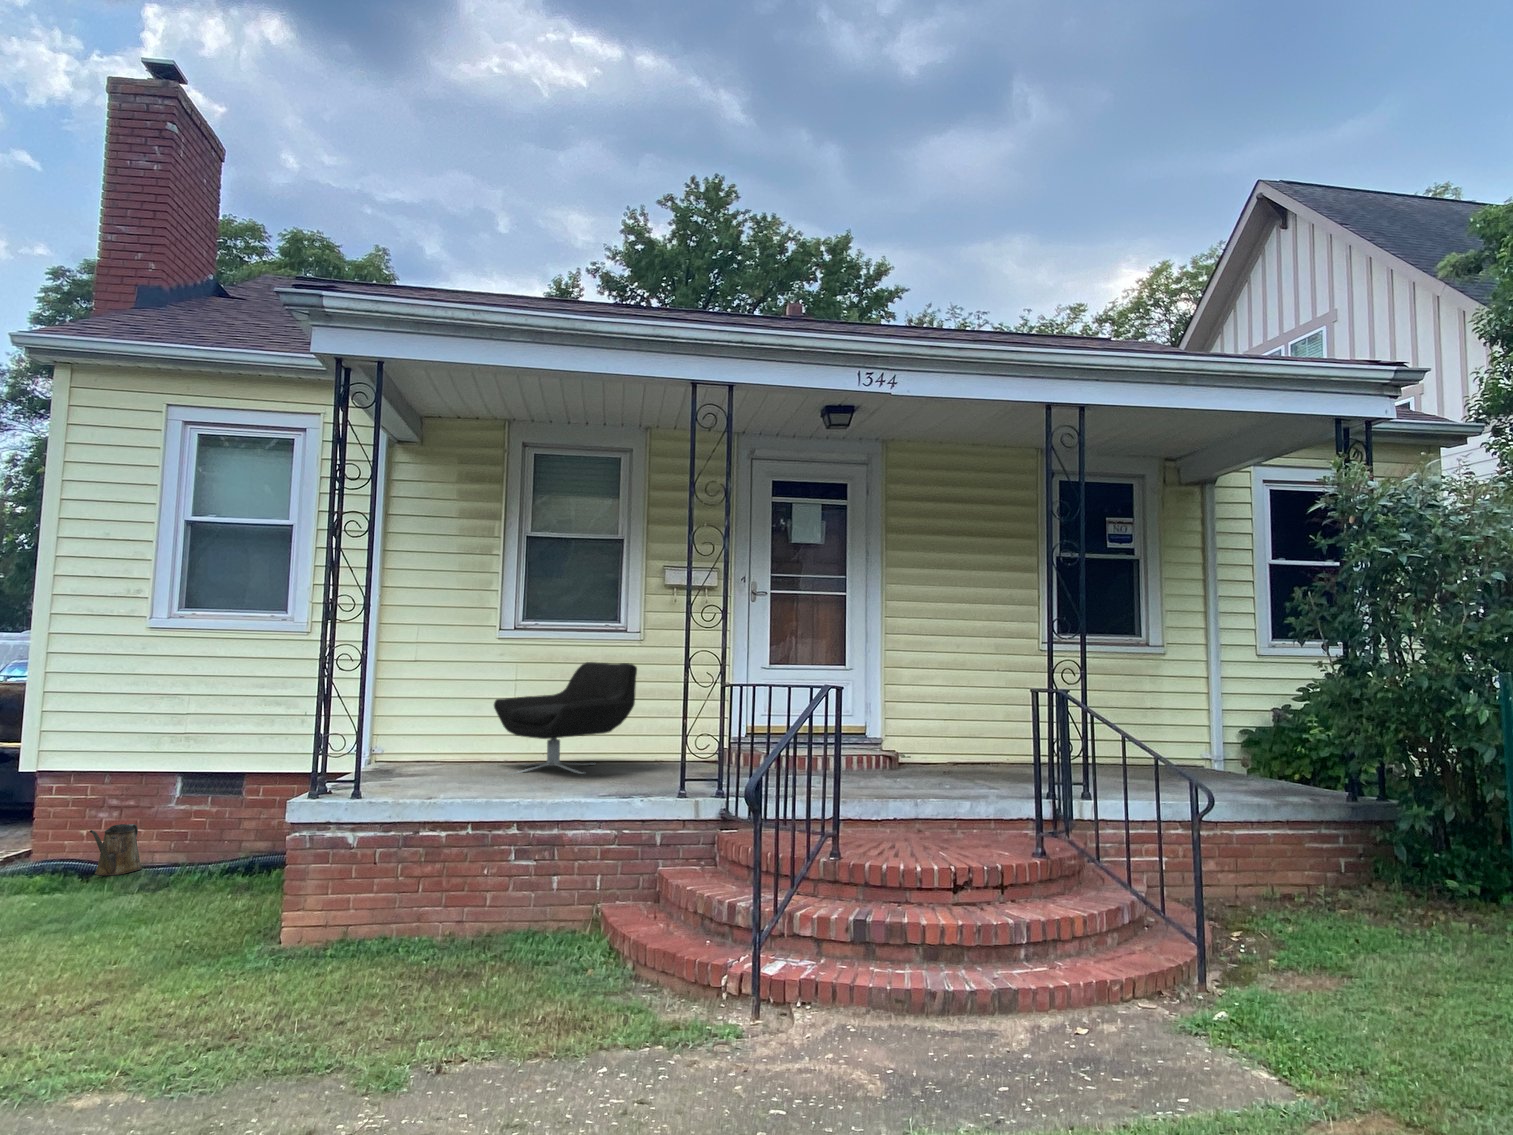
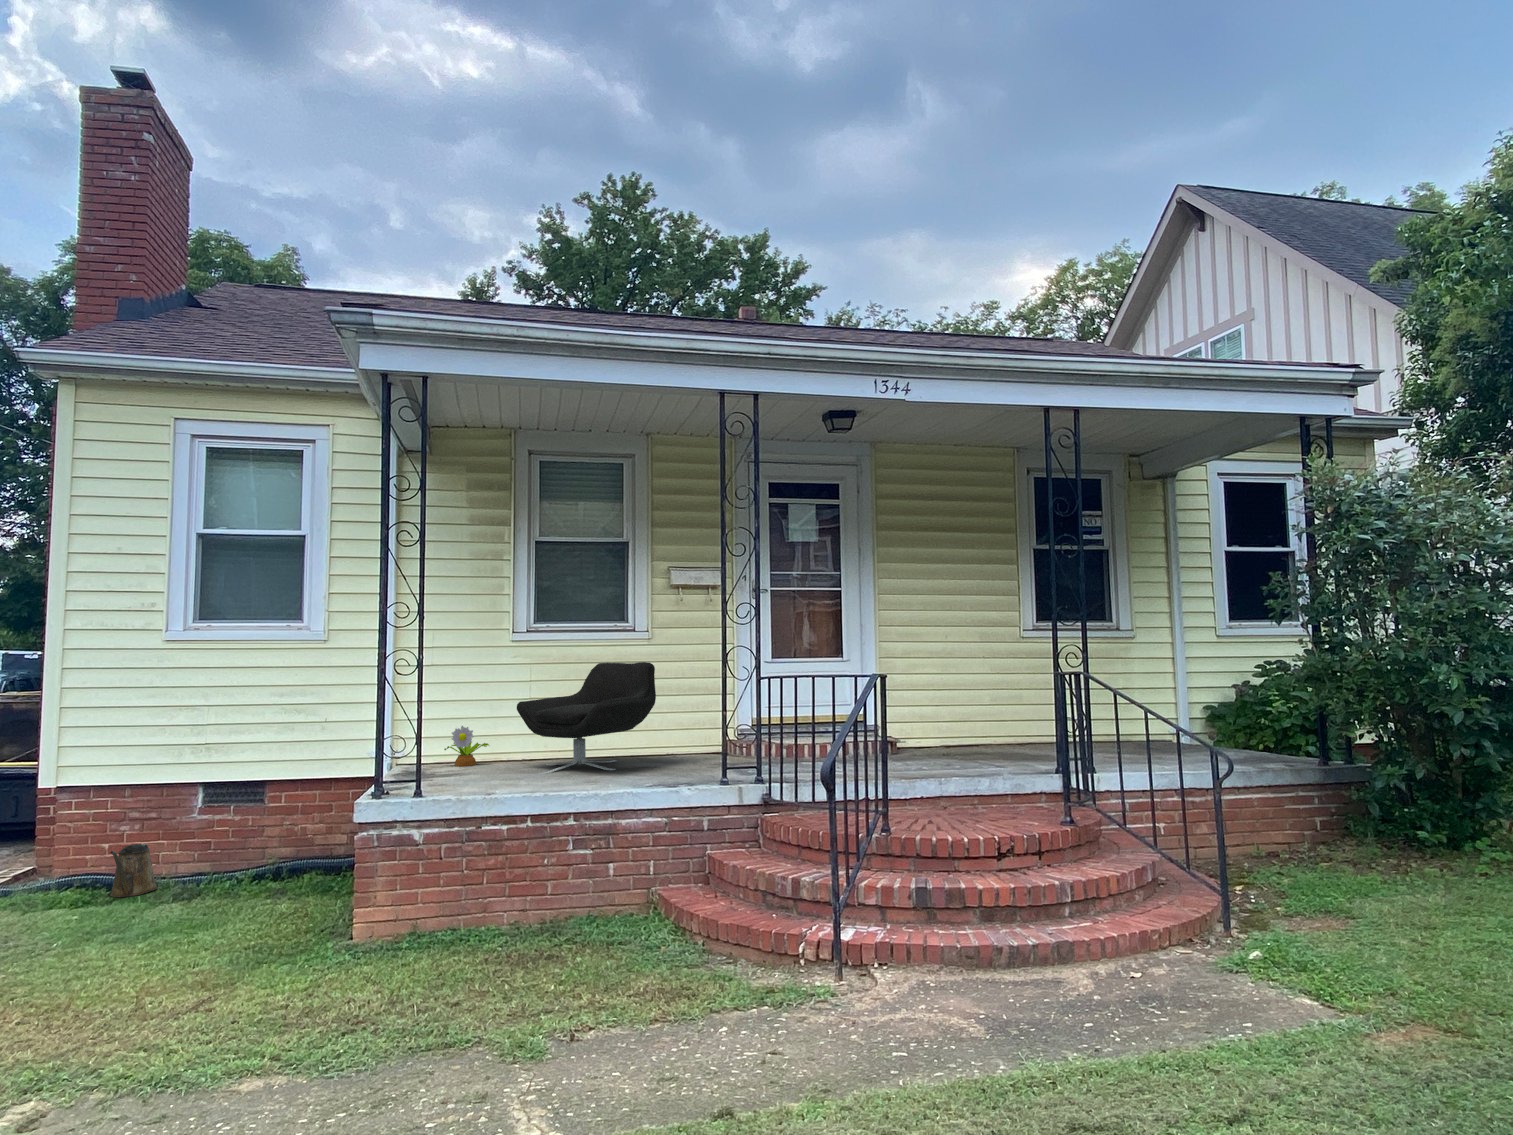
decorative plant: none [423,721,470,762] -> present [444,726,489,766]

